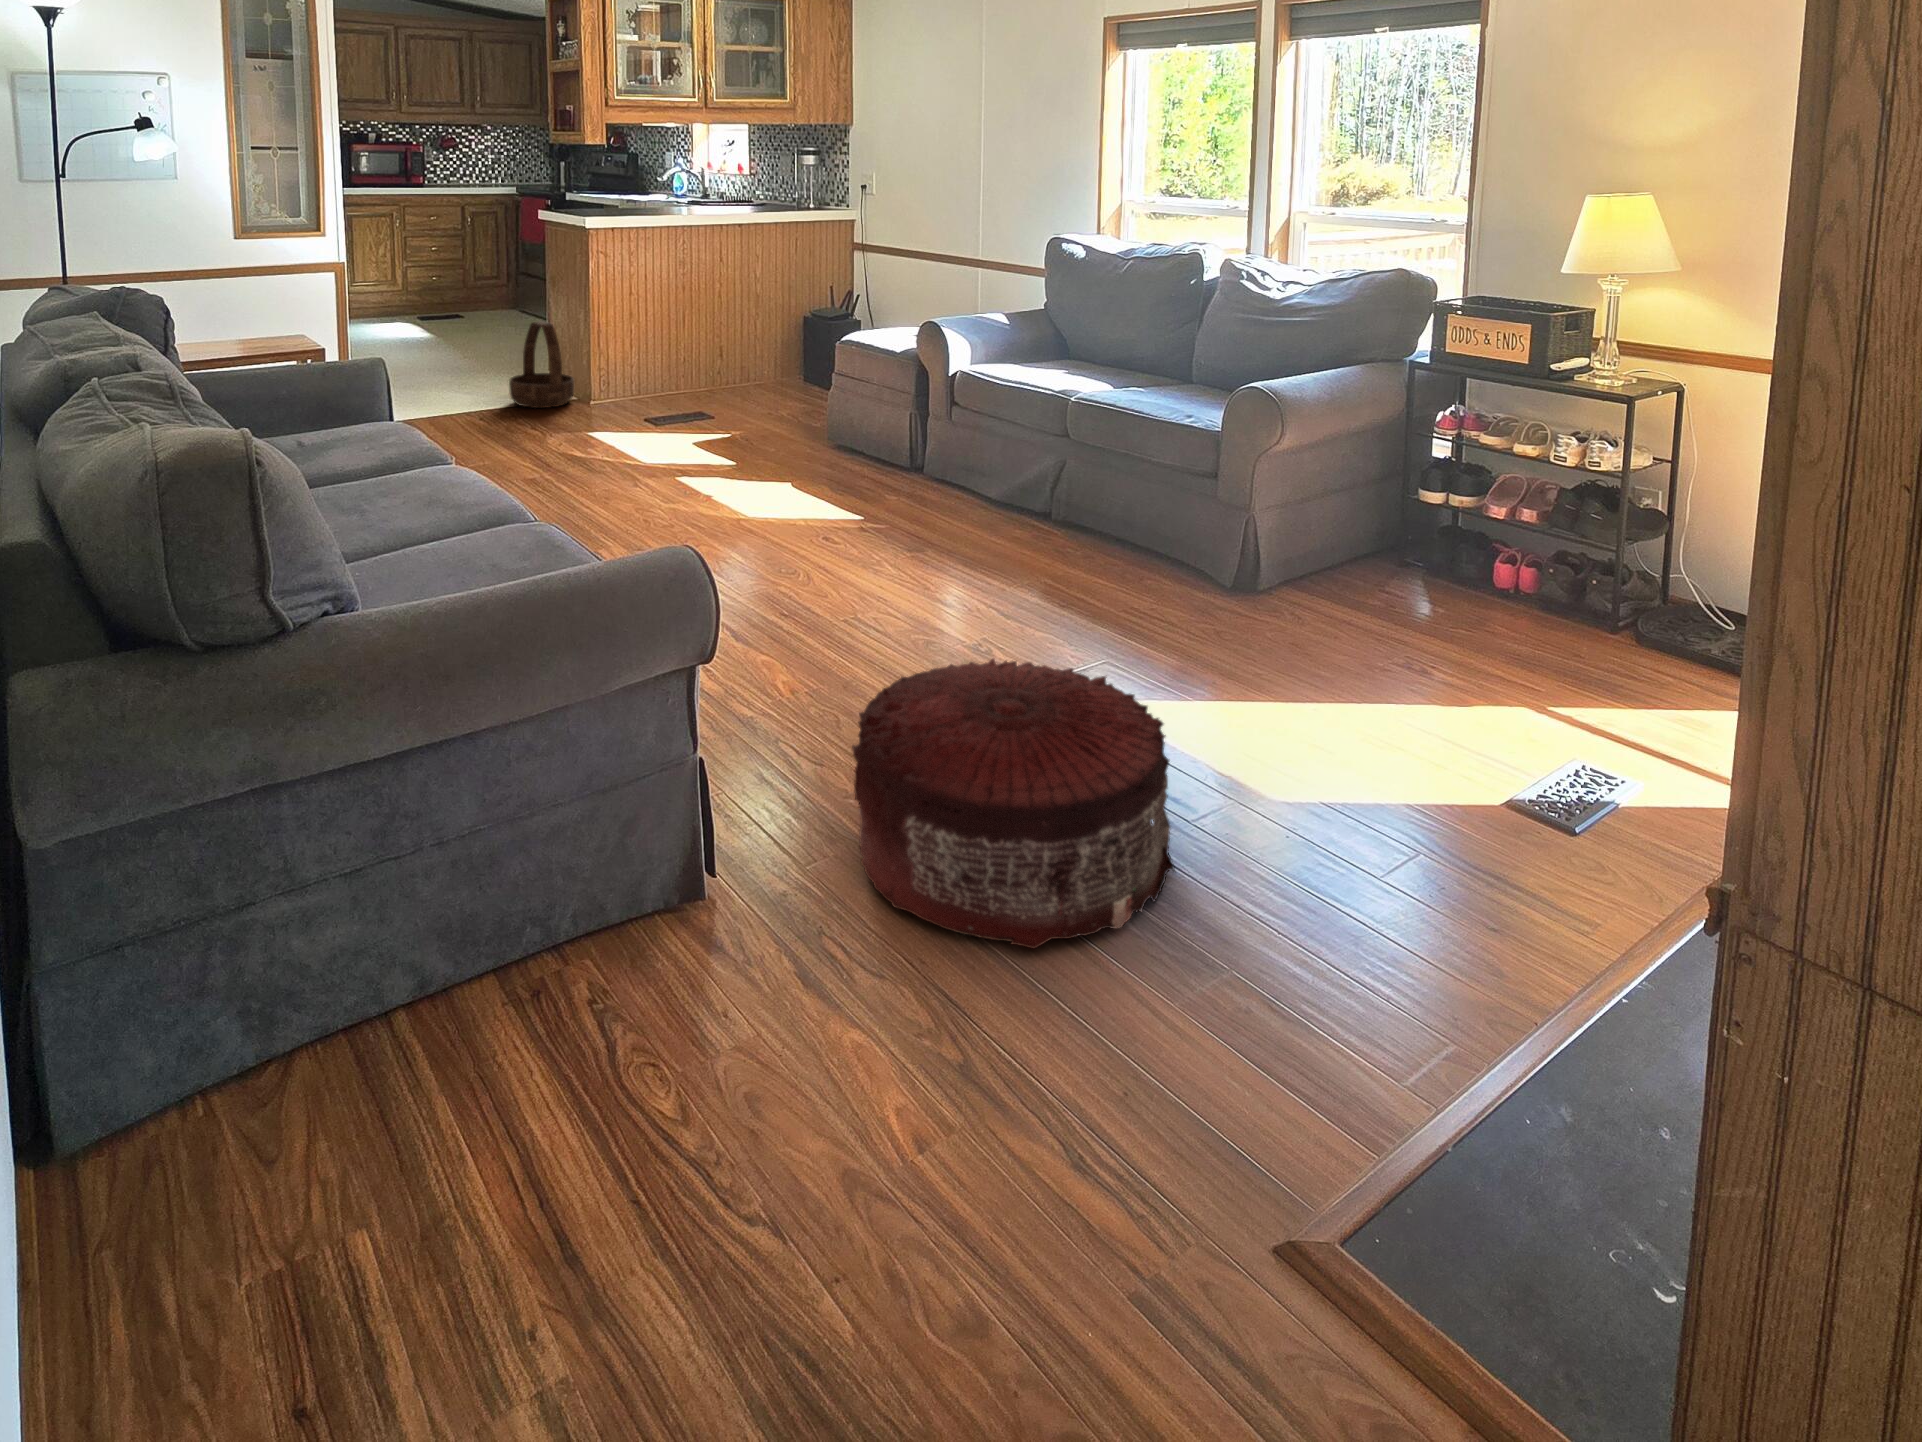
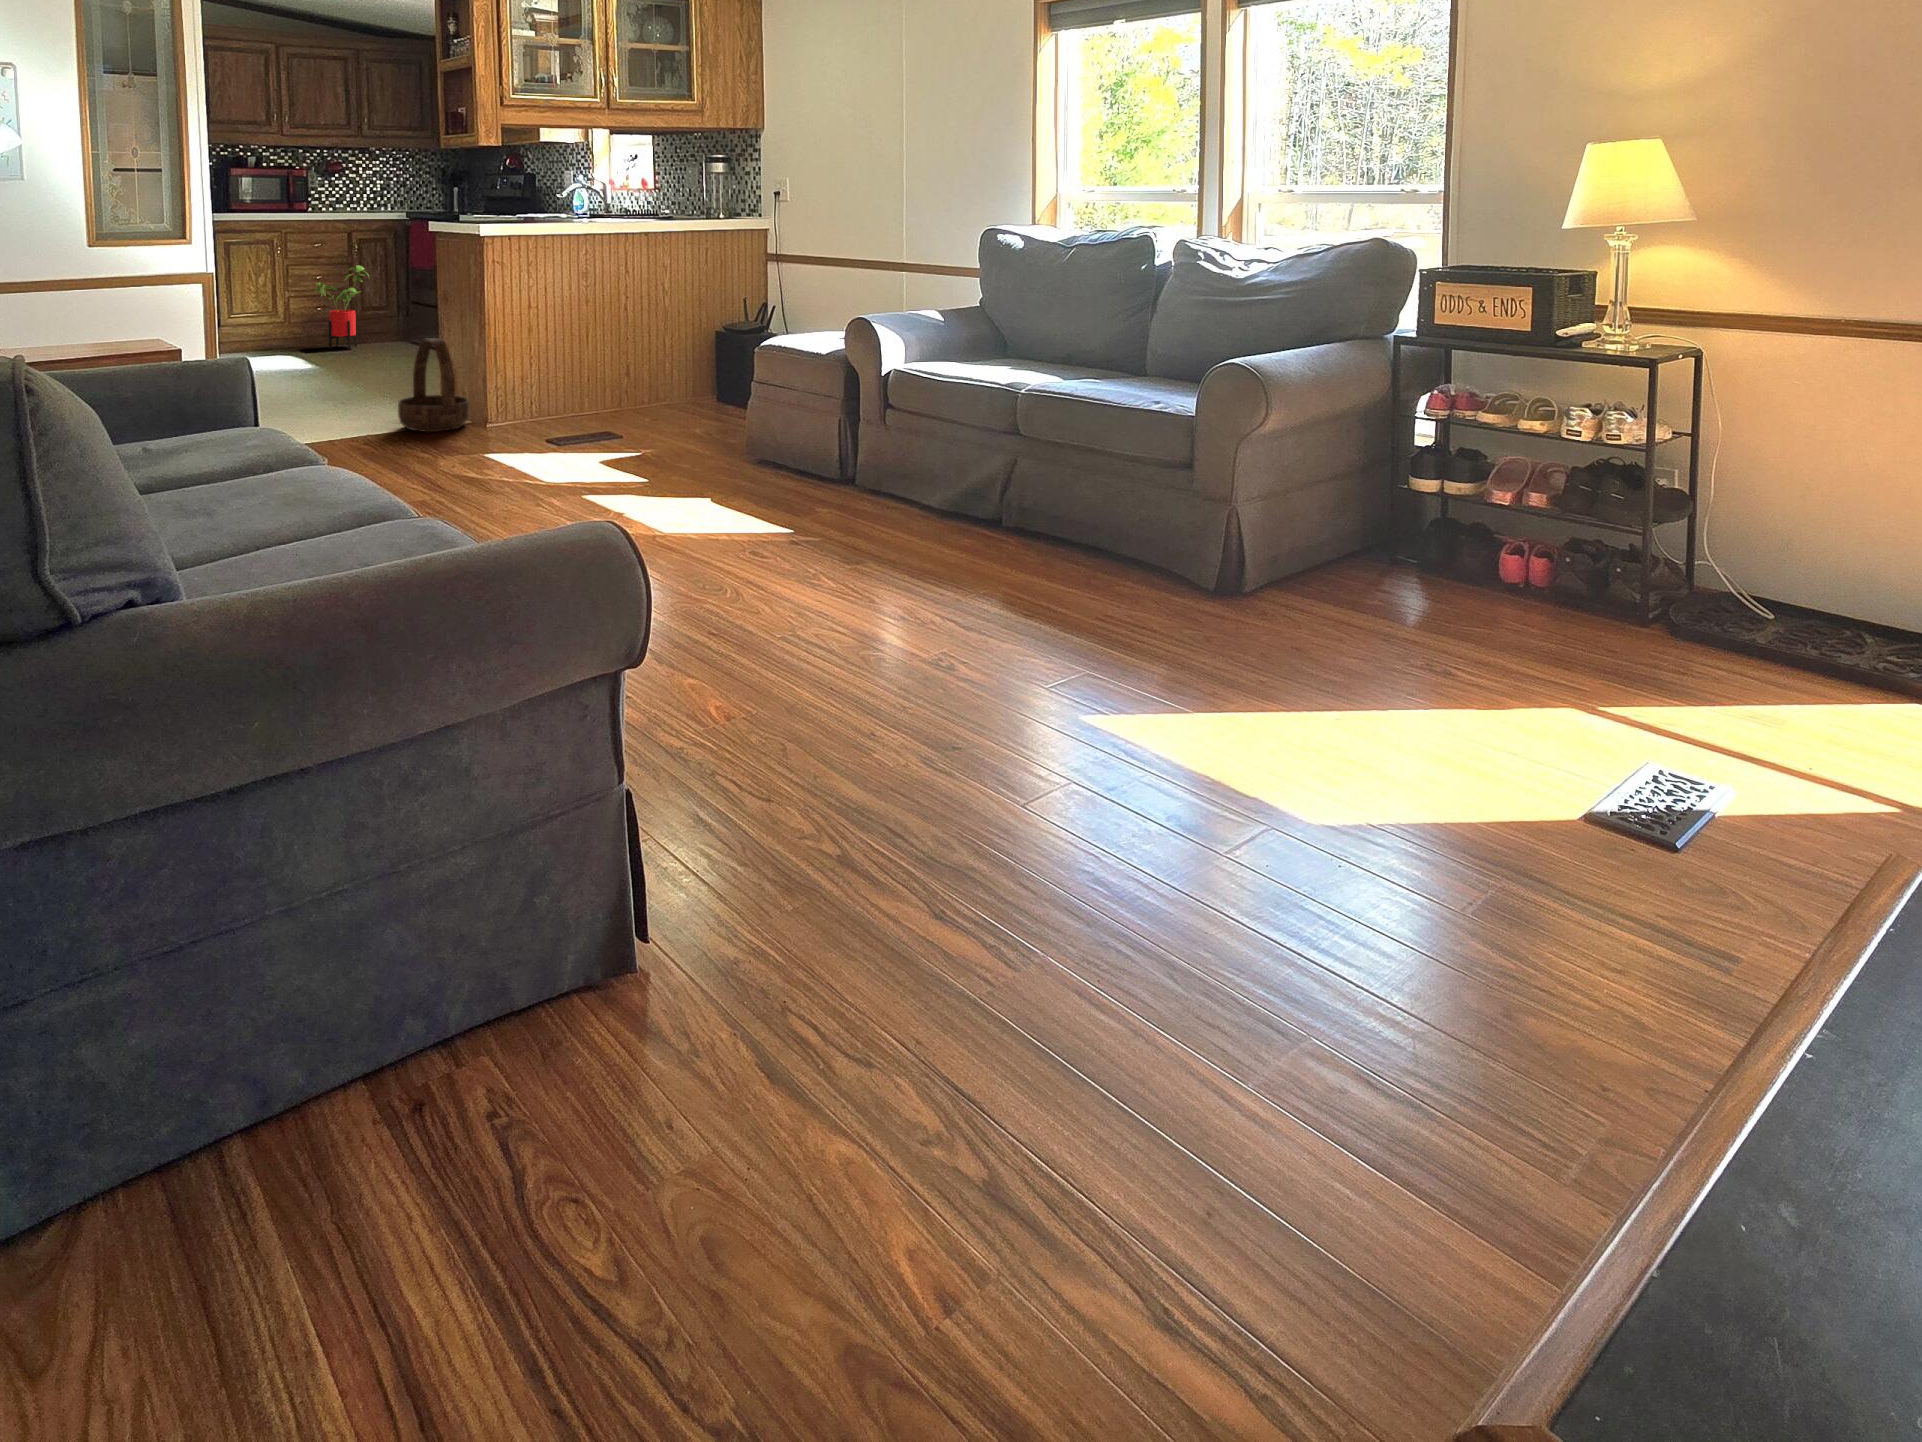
house plant: none [430,238,481,317] -> present [315,265,369,349]
pouf: present [852,658,1175,949] -> none [813,660,1217,1019]

